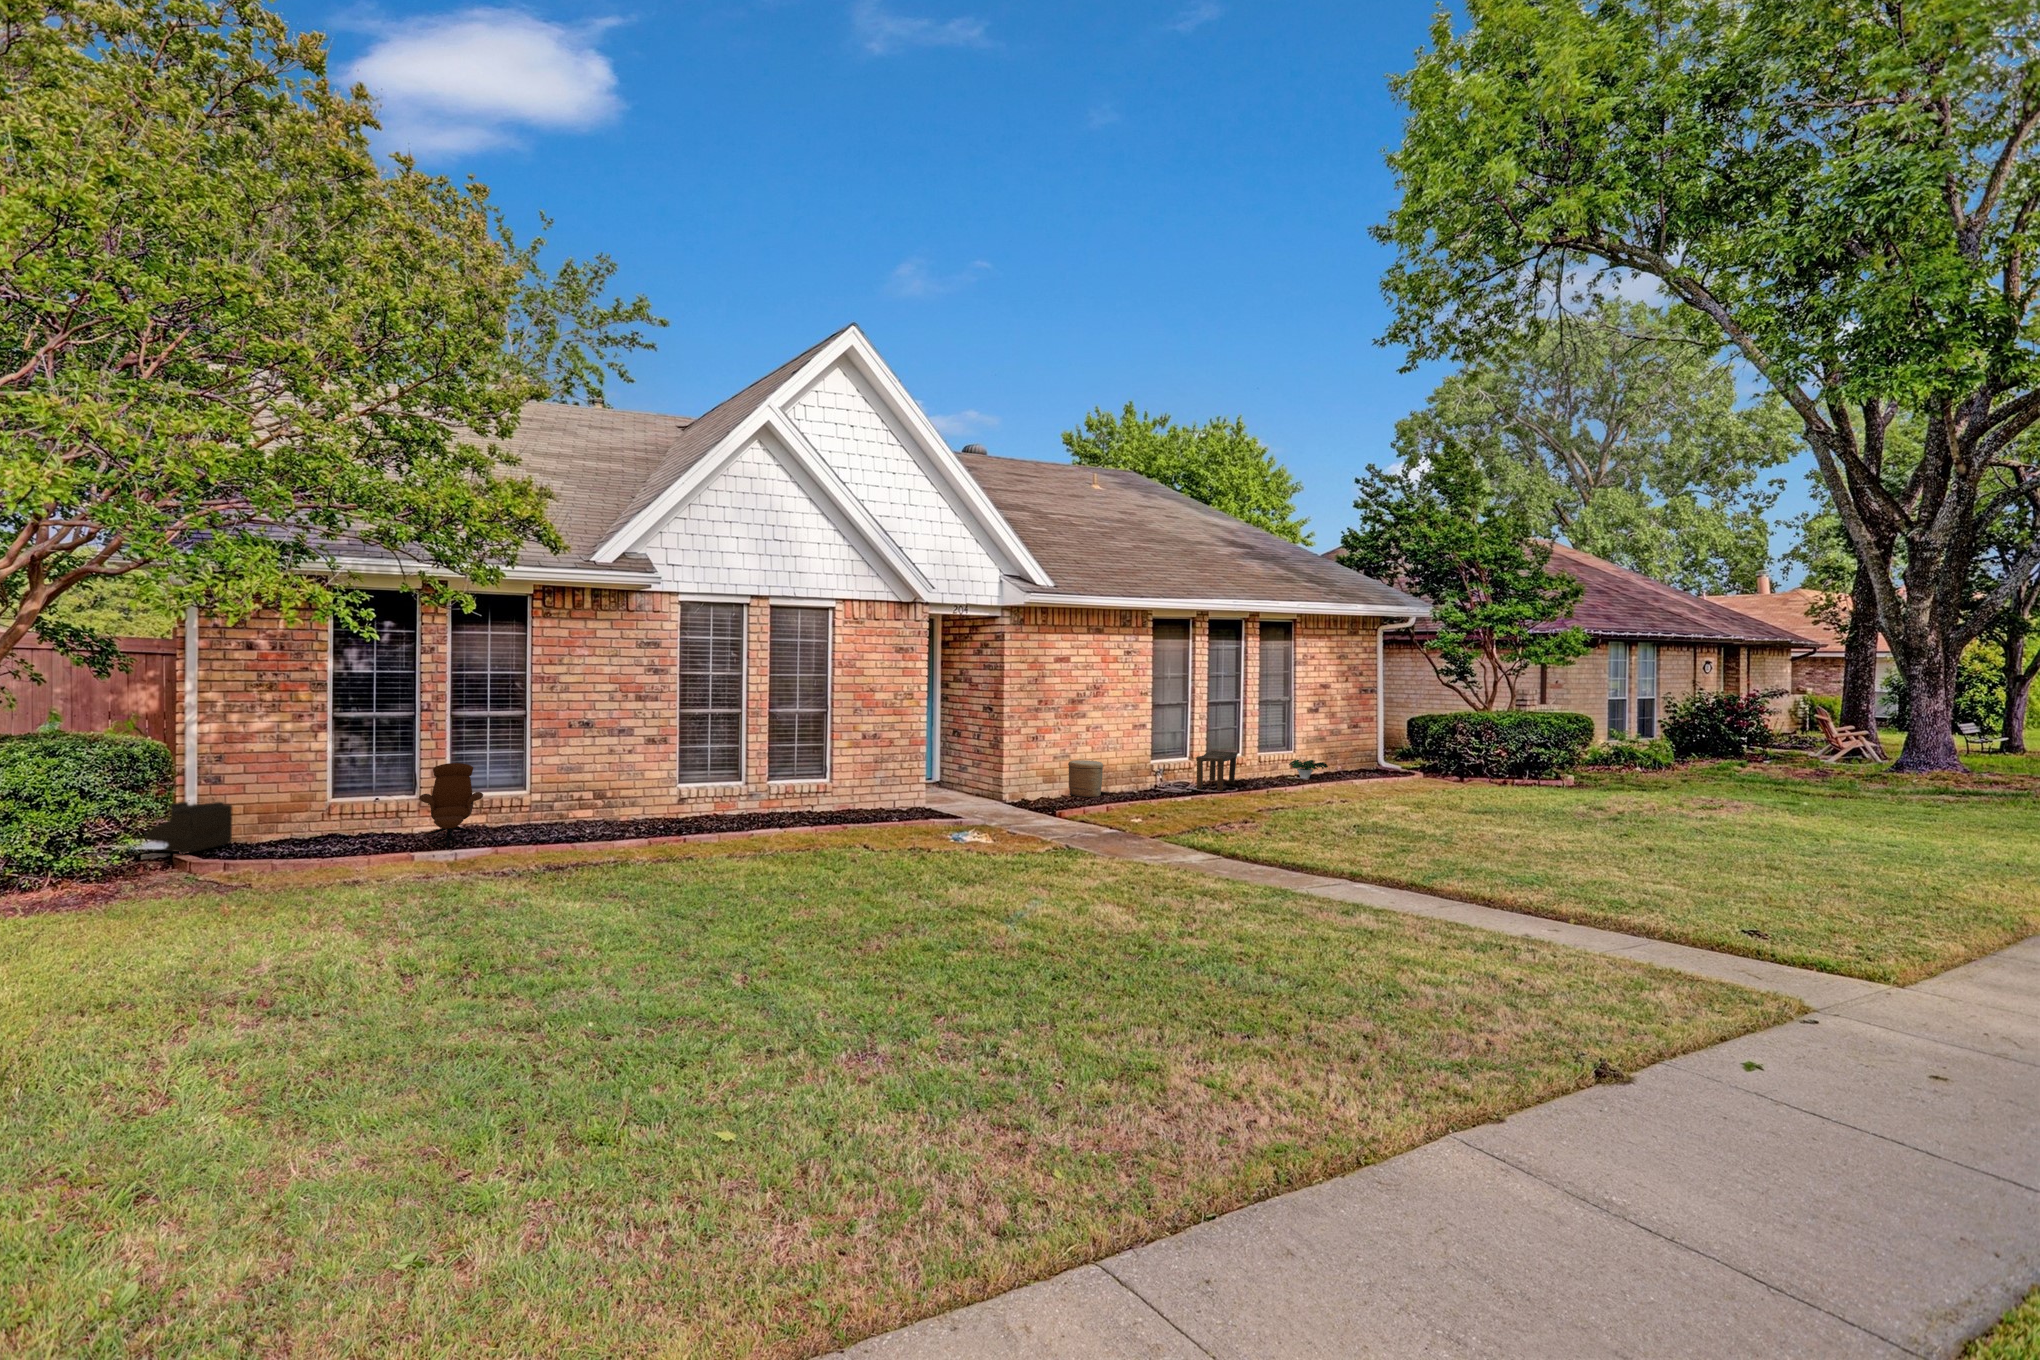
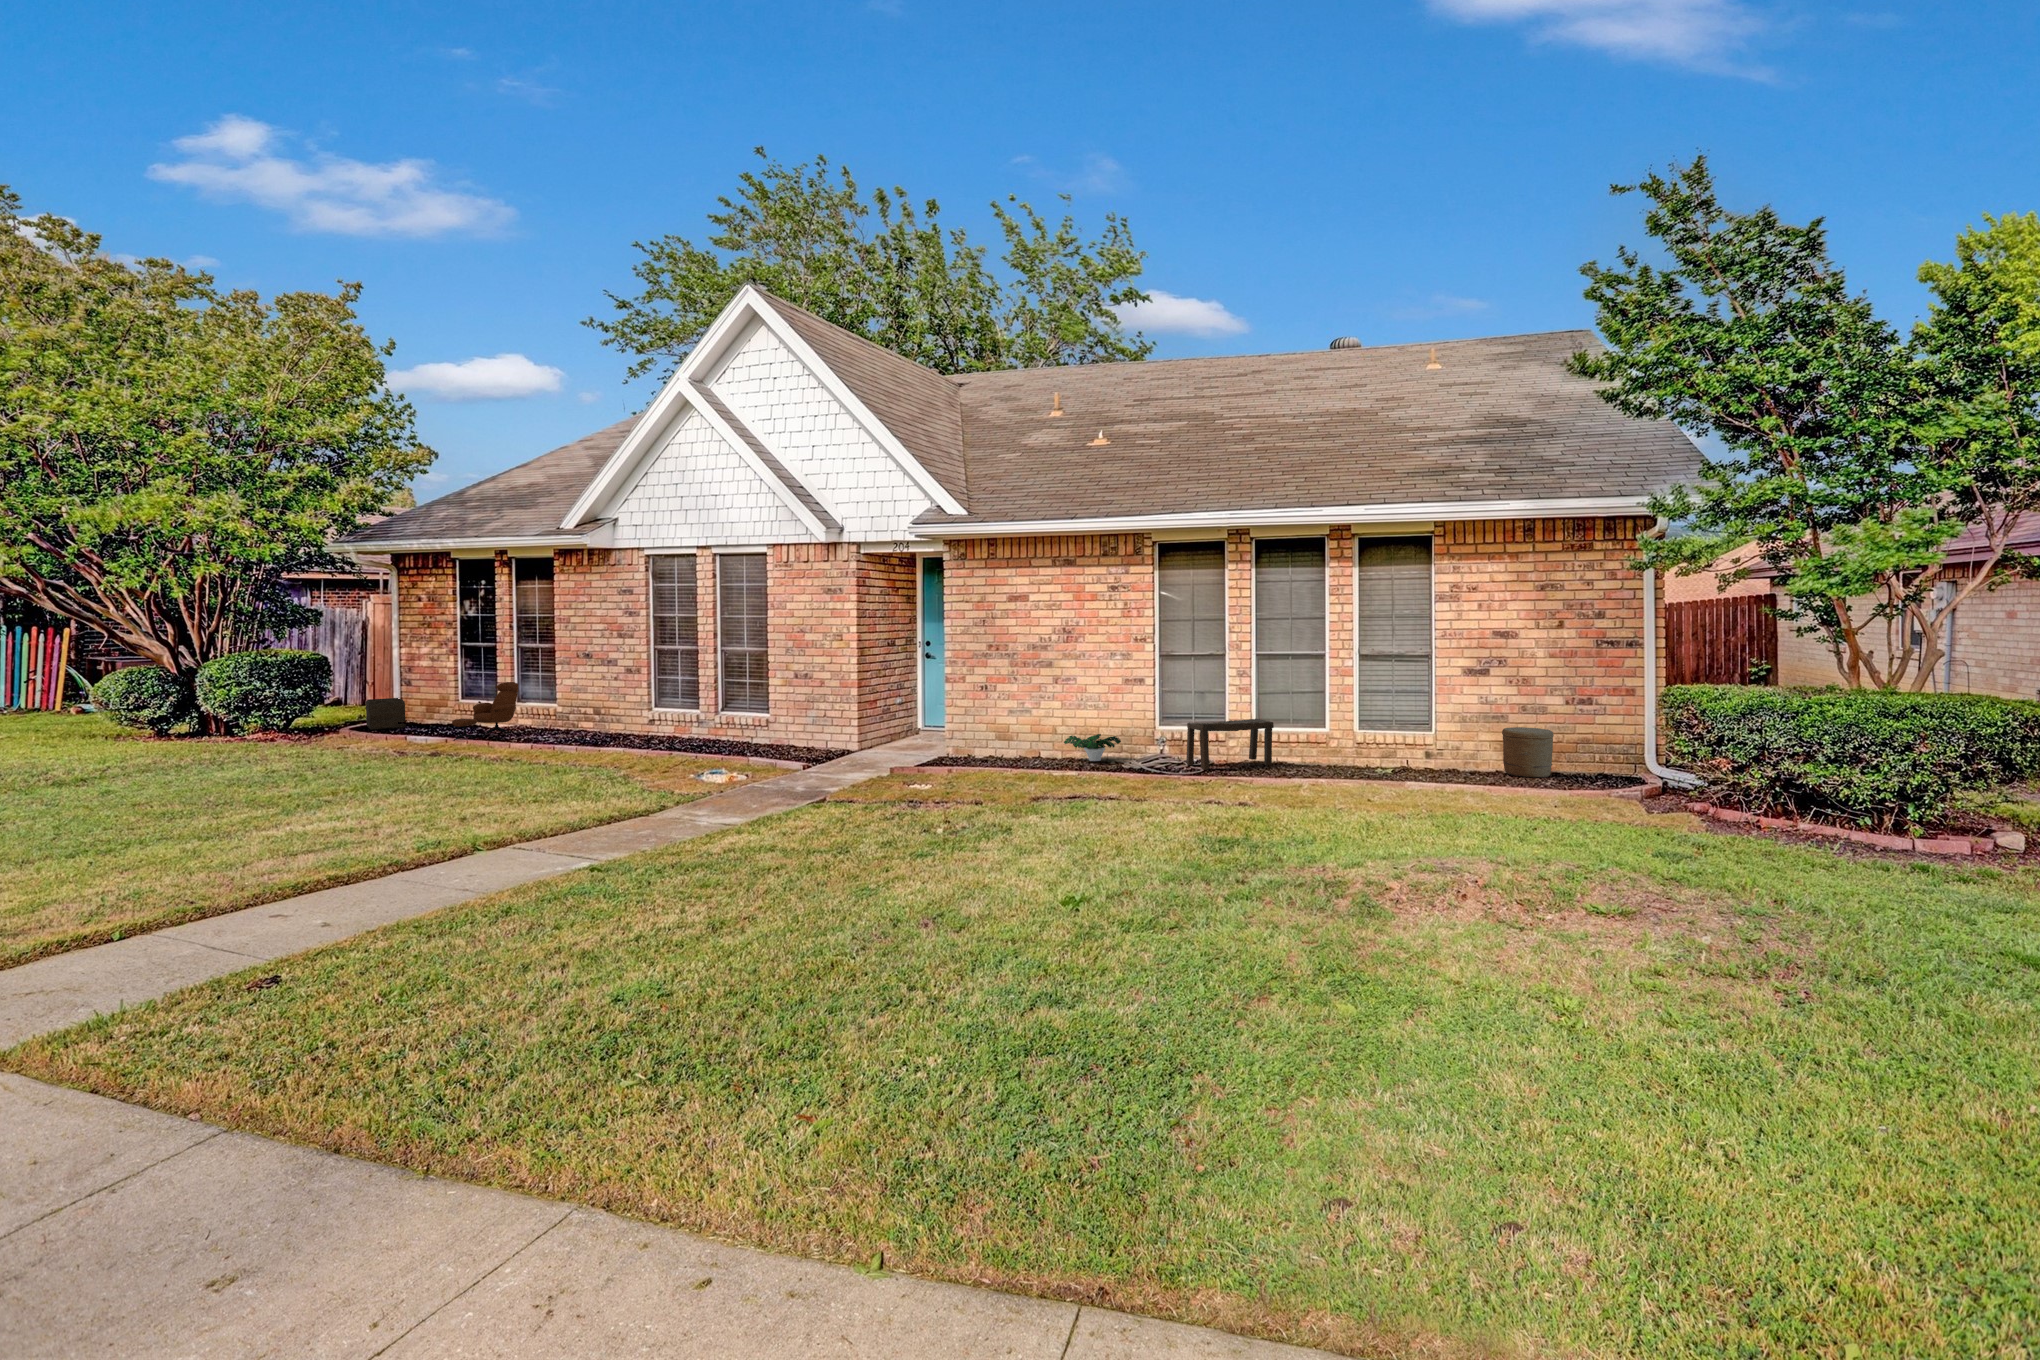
woven basket: present [1068,760,1103,797] -> present [1502,727,1554,778]
potted plant: present [1289,760,1328,779] -> present [1064,734,1121,761]

